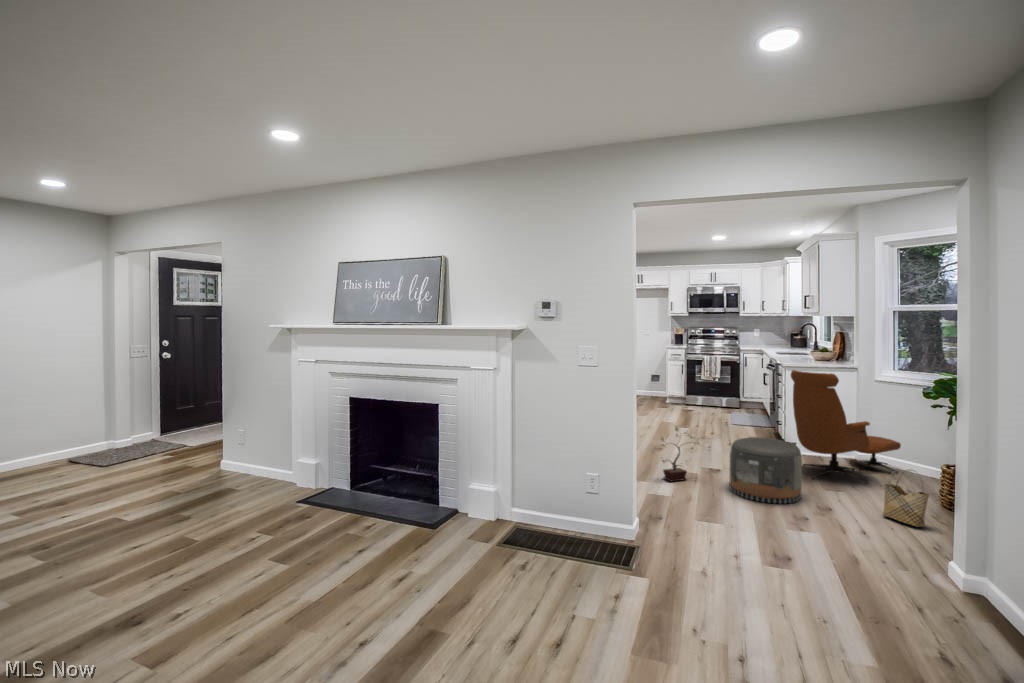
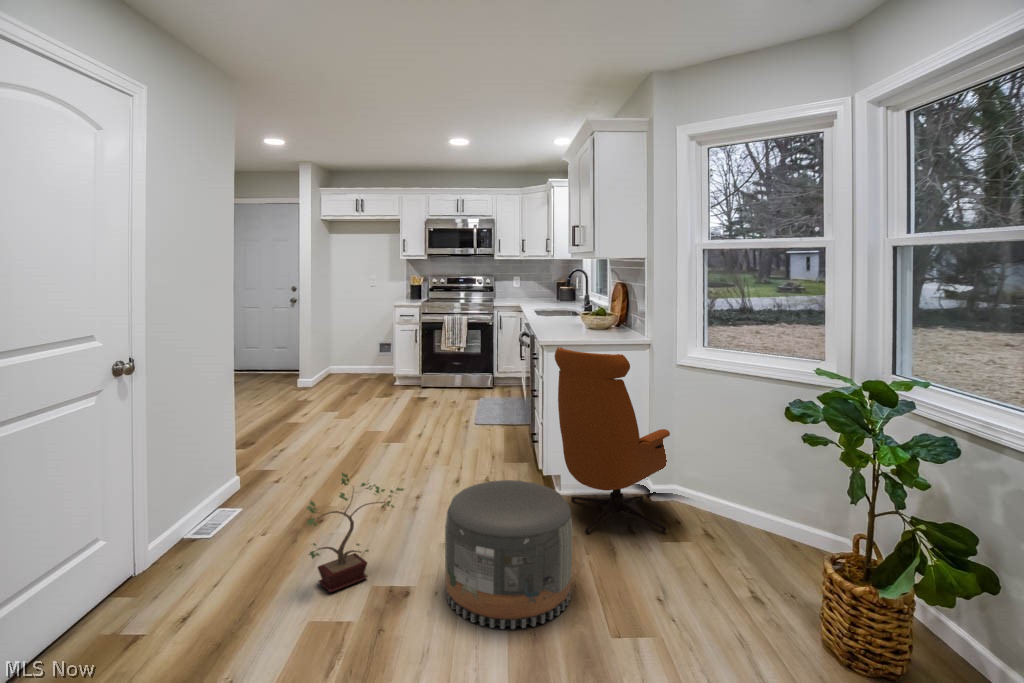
woven basket: present [883,470,929,527] -> none [704,537,783,652]

